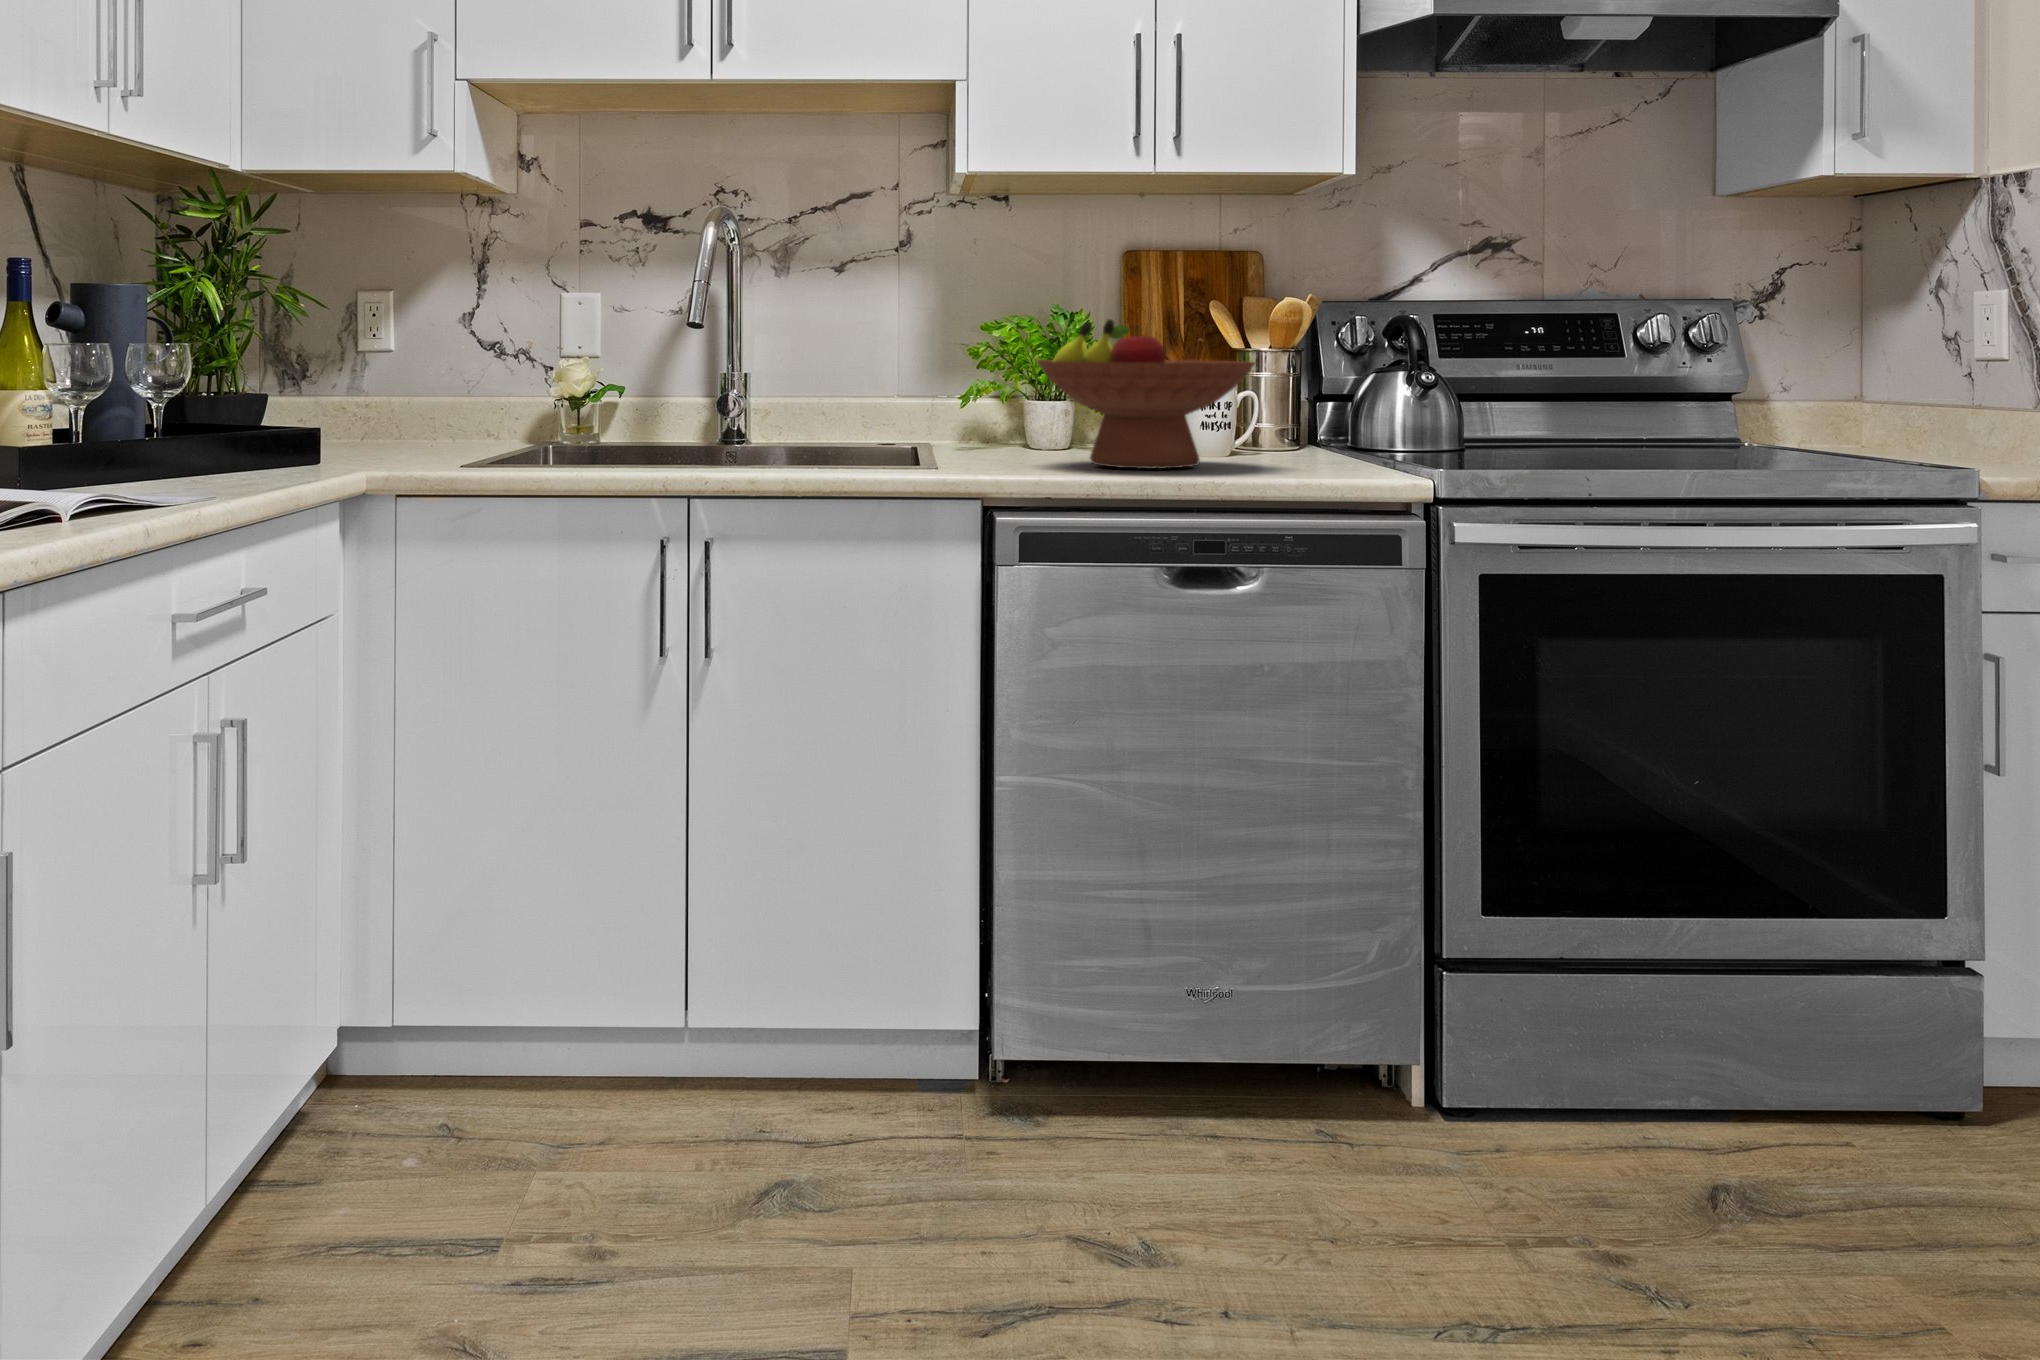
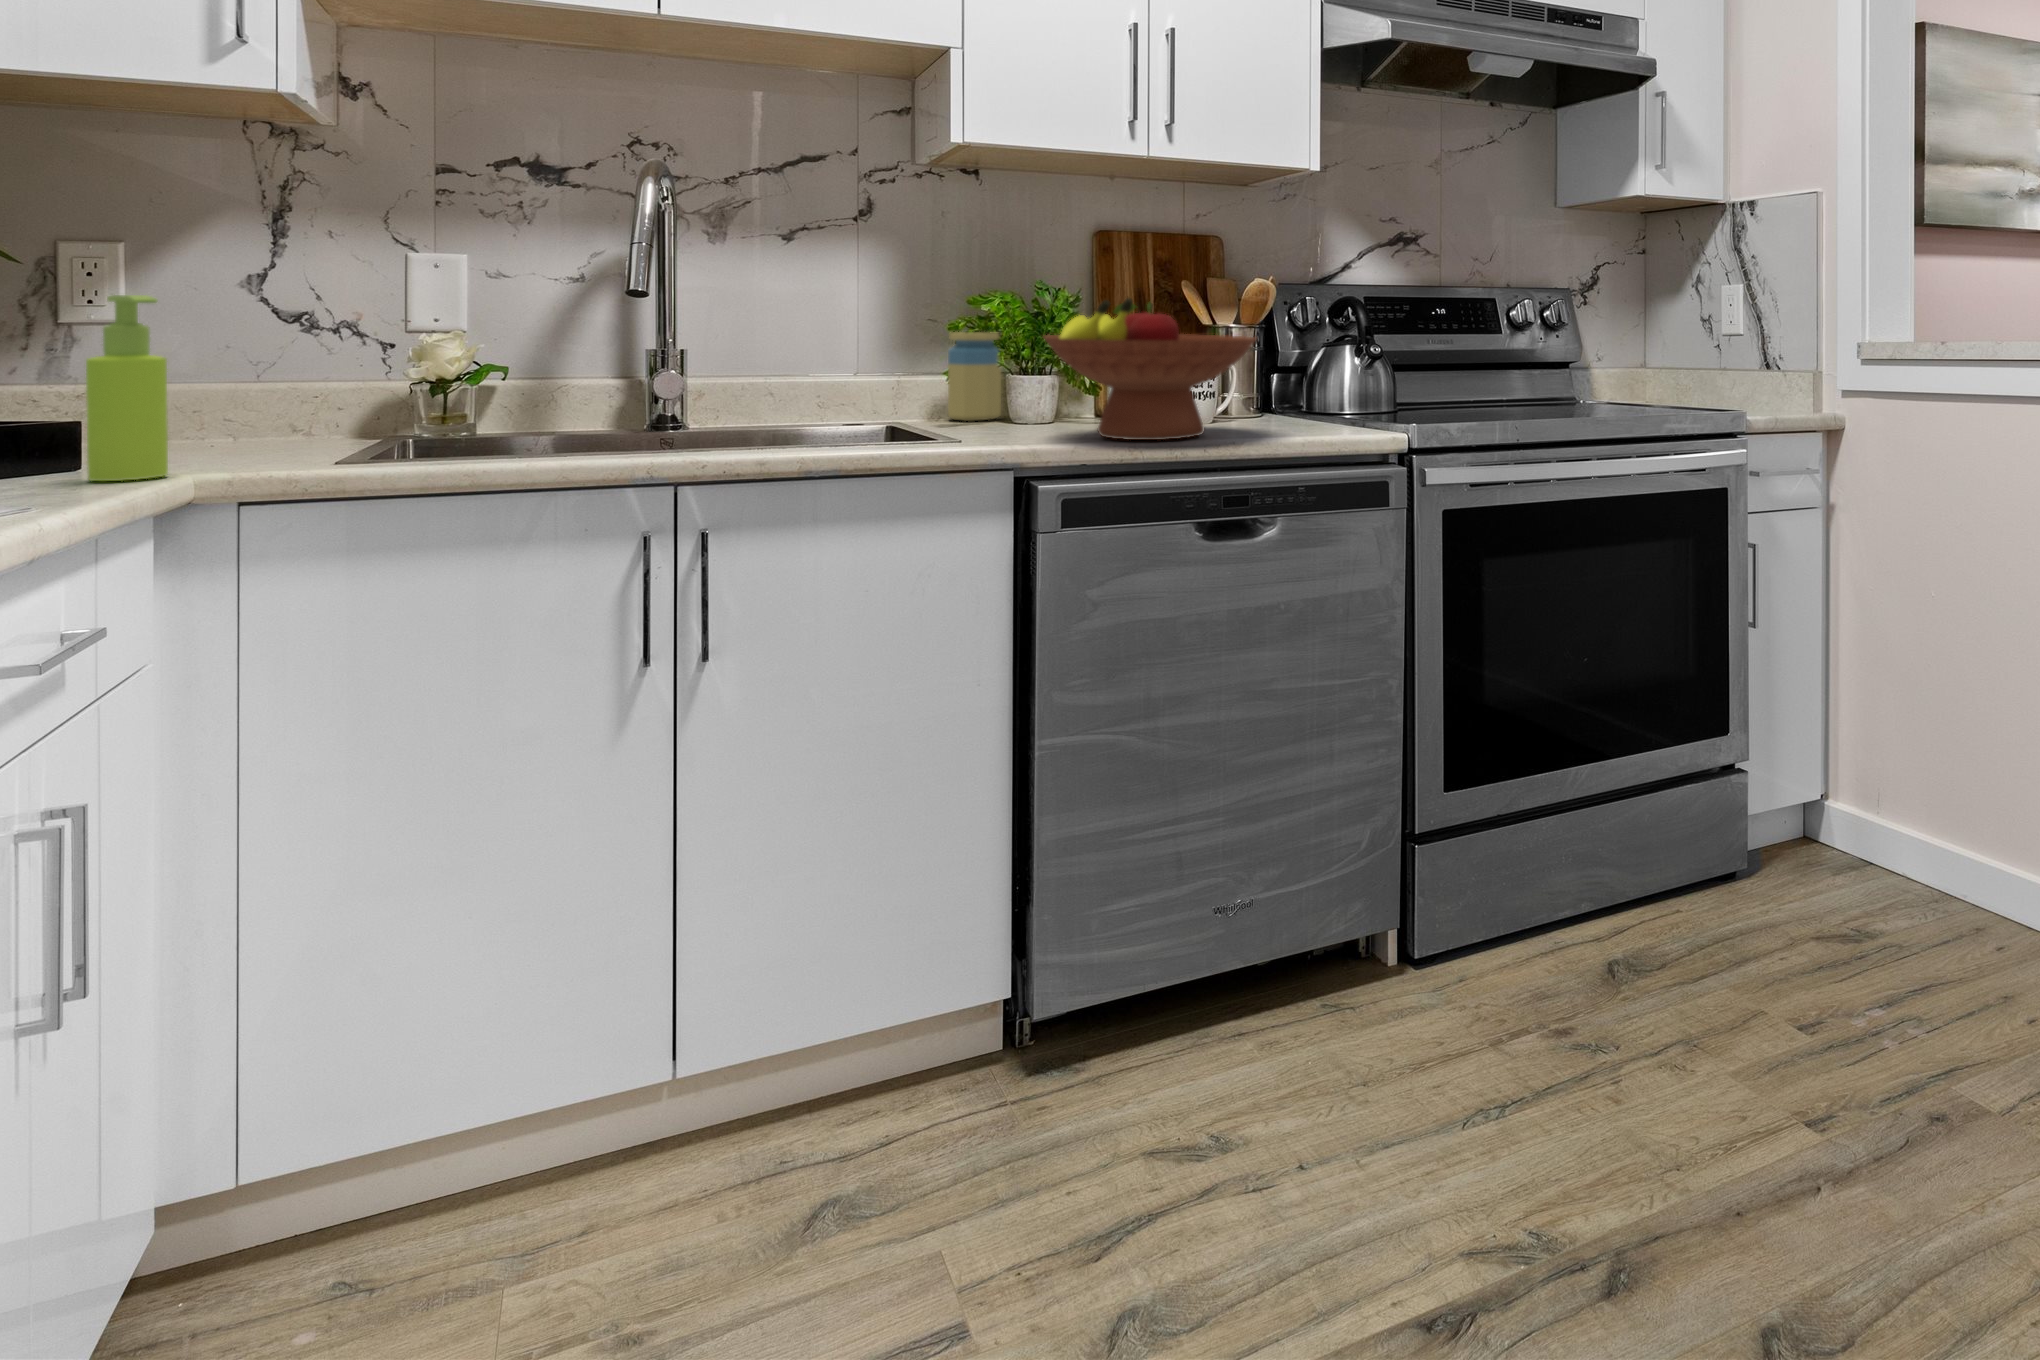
soap dispenser: none [372,327,414,463] -> present [86,295,168,481]
jar: none [972,361,1023,451] -> present [948,332,1001,421]

